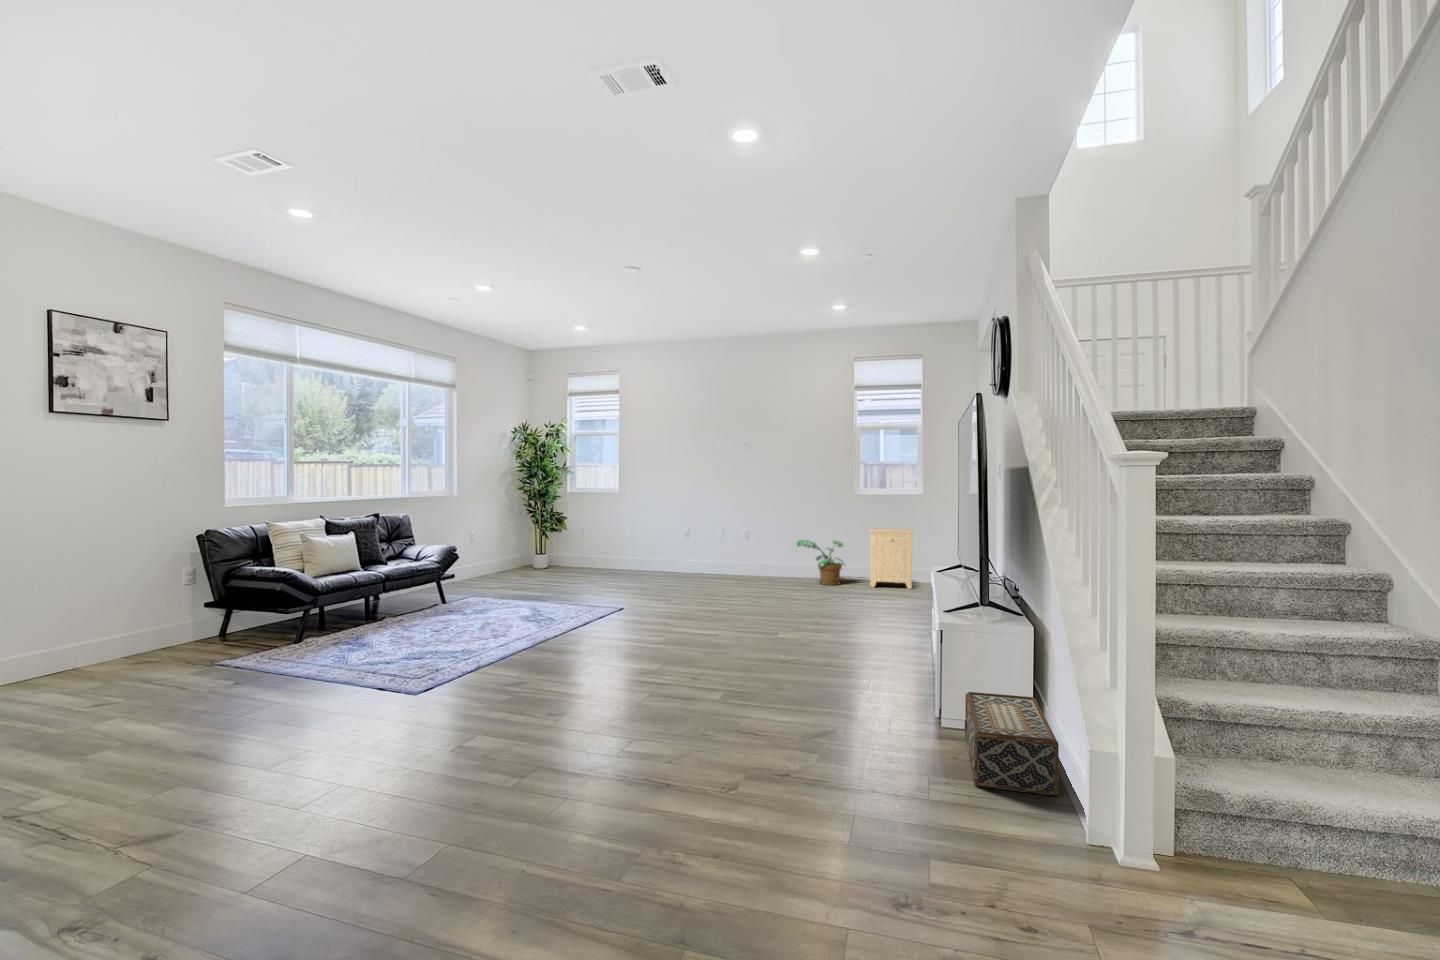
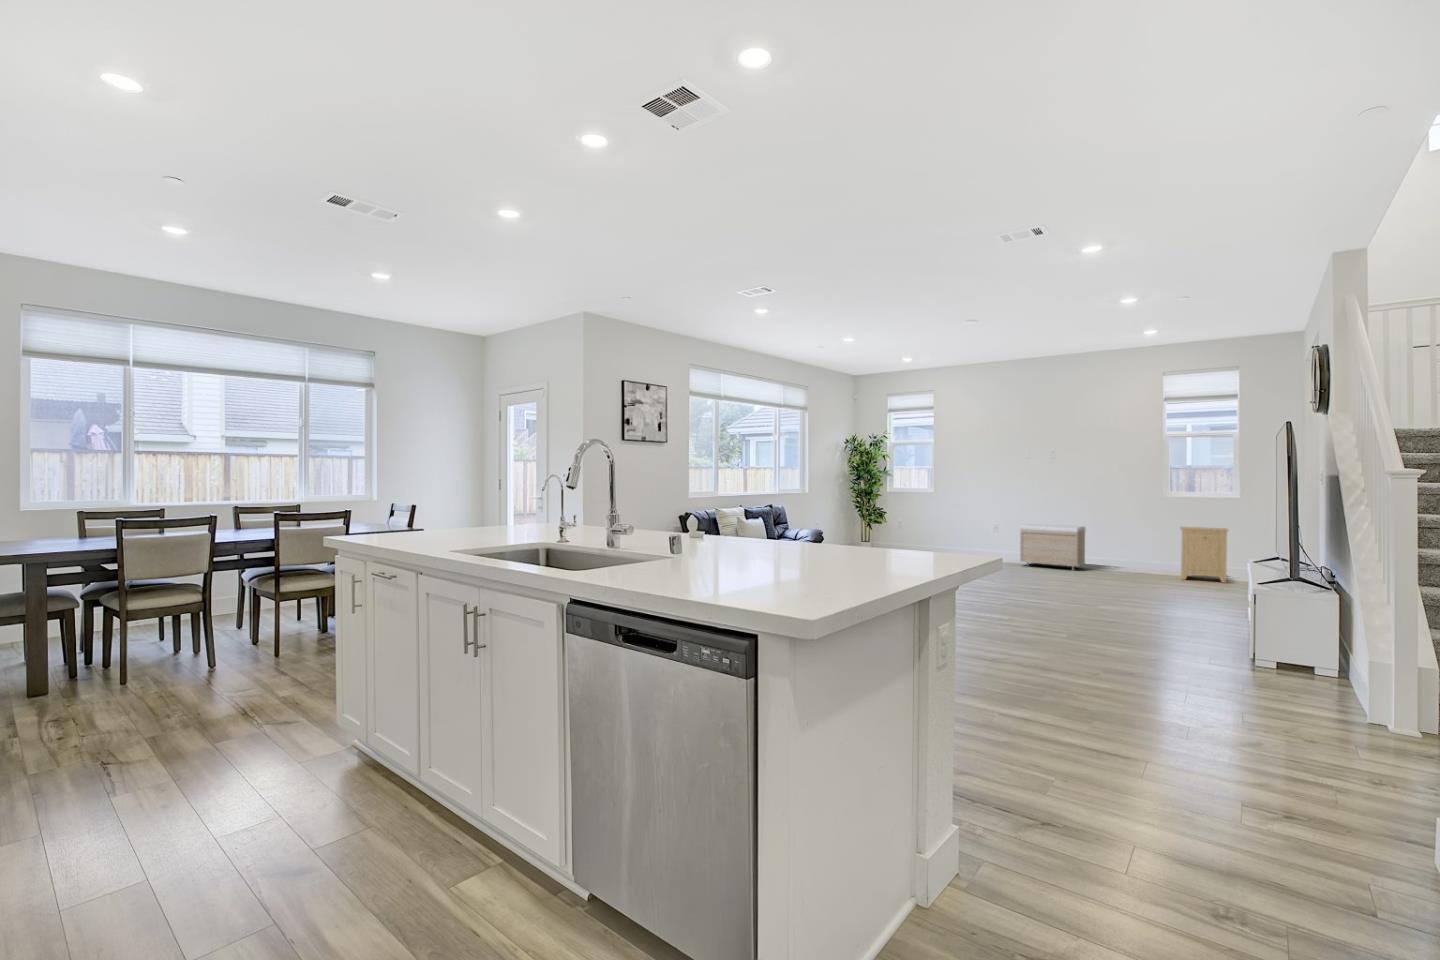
storage bench: none [711,529,779,581] -> present [1020,524,1086,570]
potted plant: present [797,540,846,585] -> none [1105,535,1155,576]
woven basket: present [965,692,1059,796] -> none [1277,639,1354,704]

